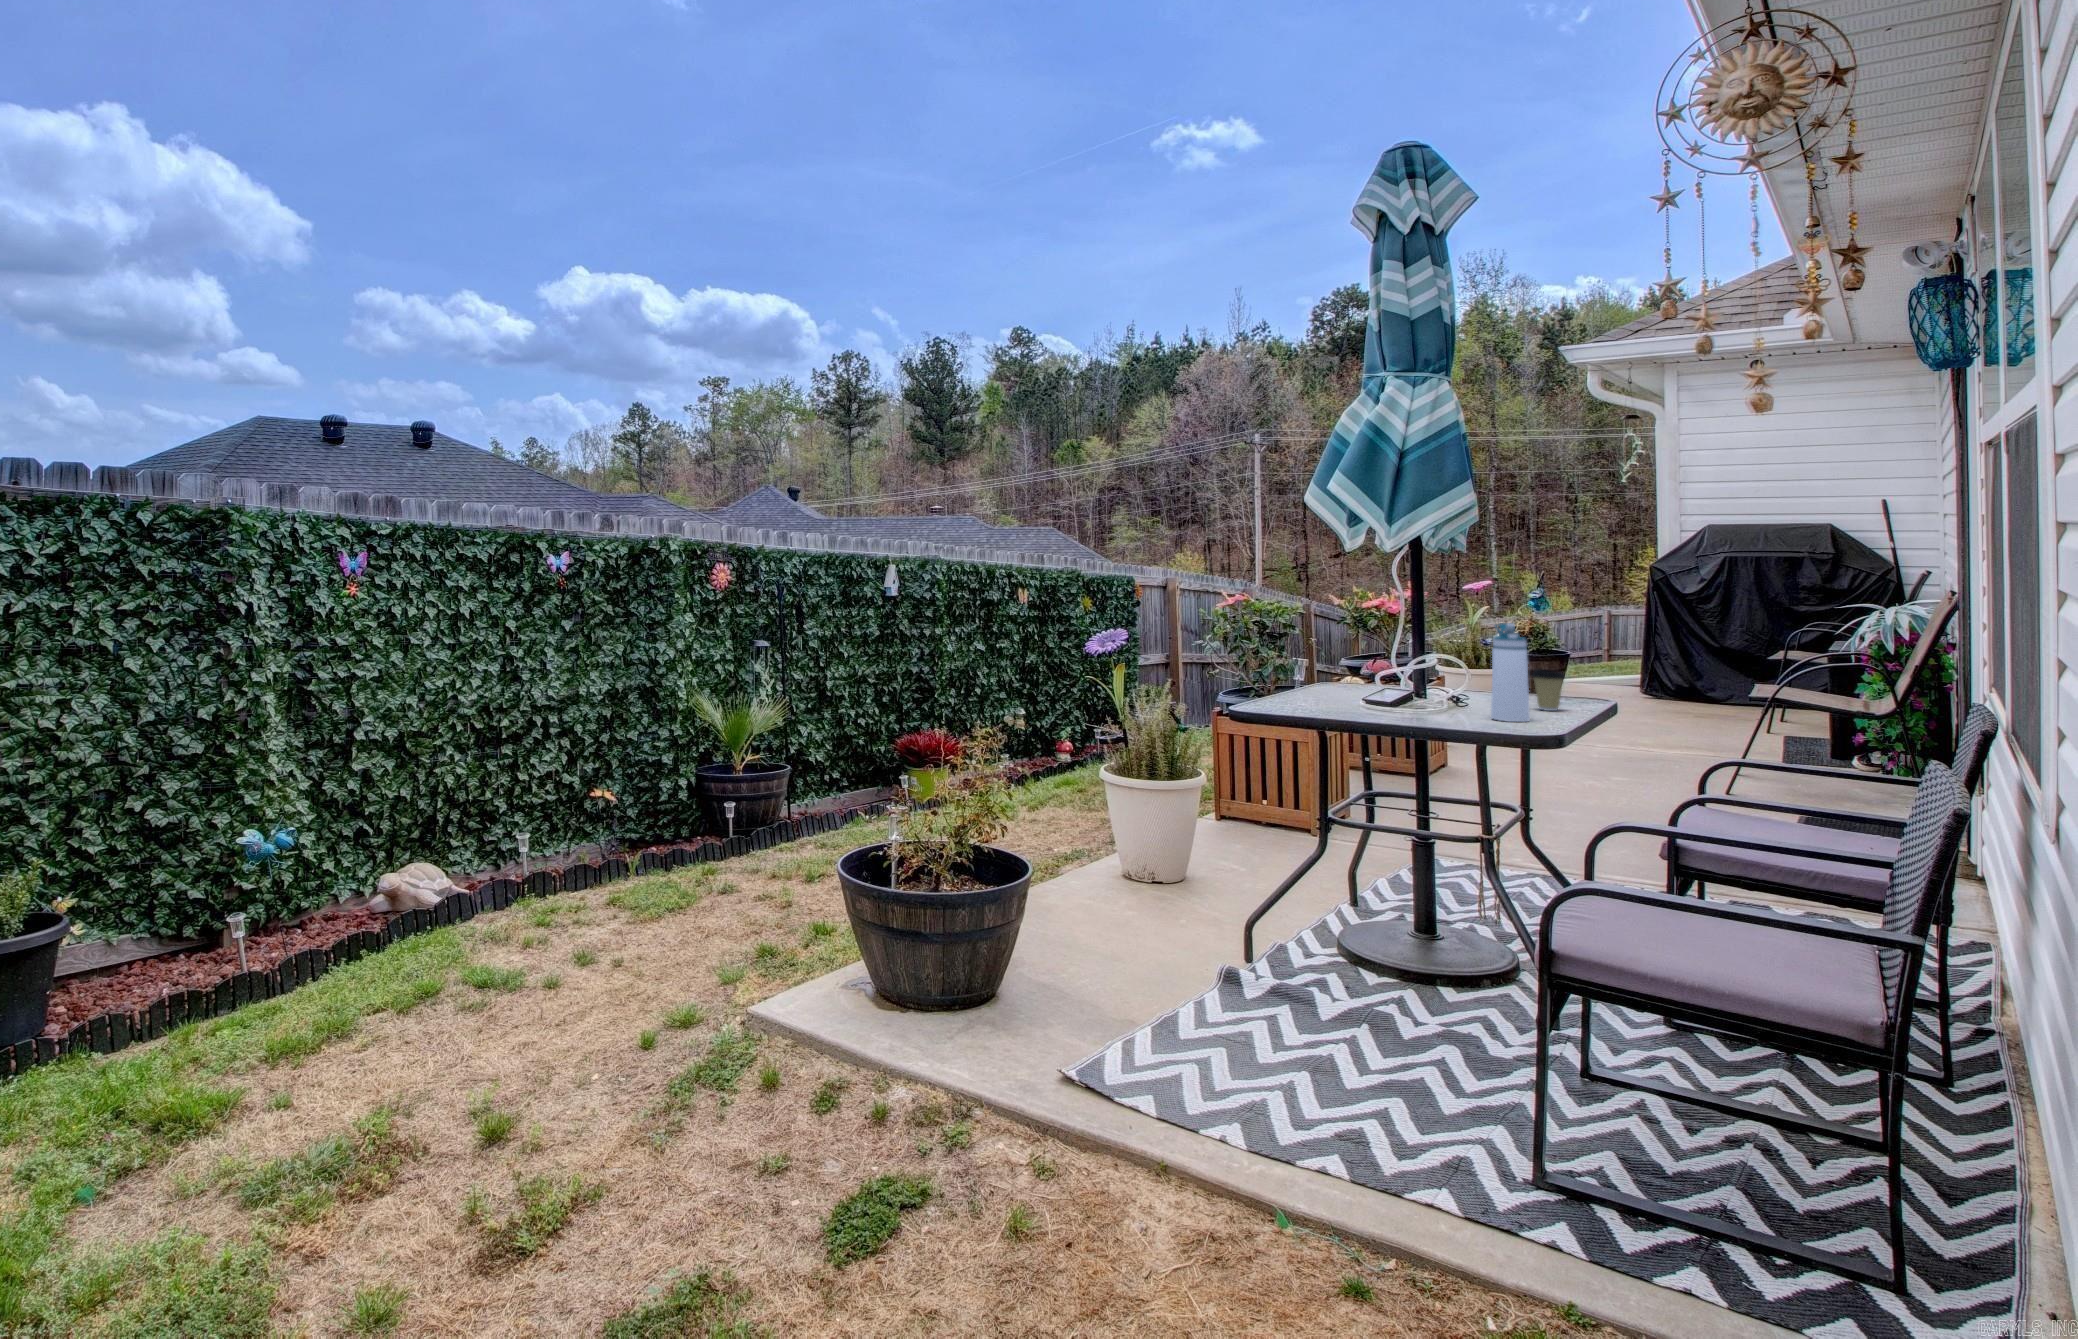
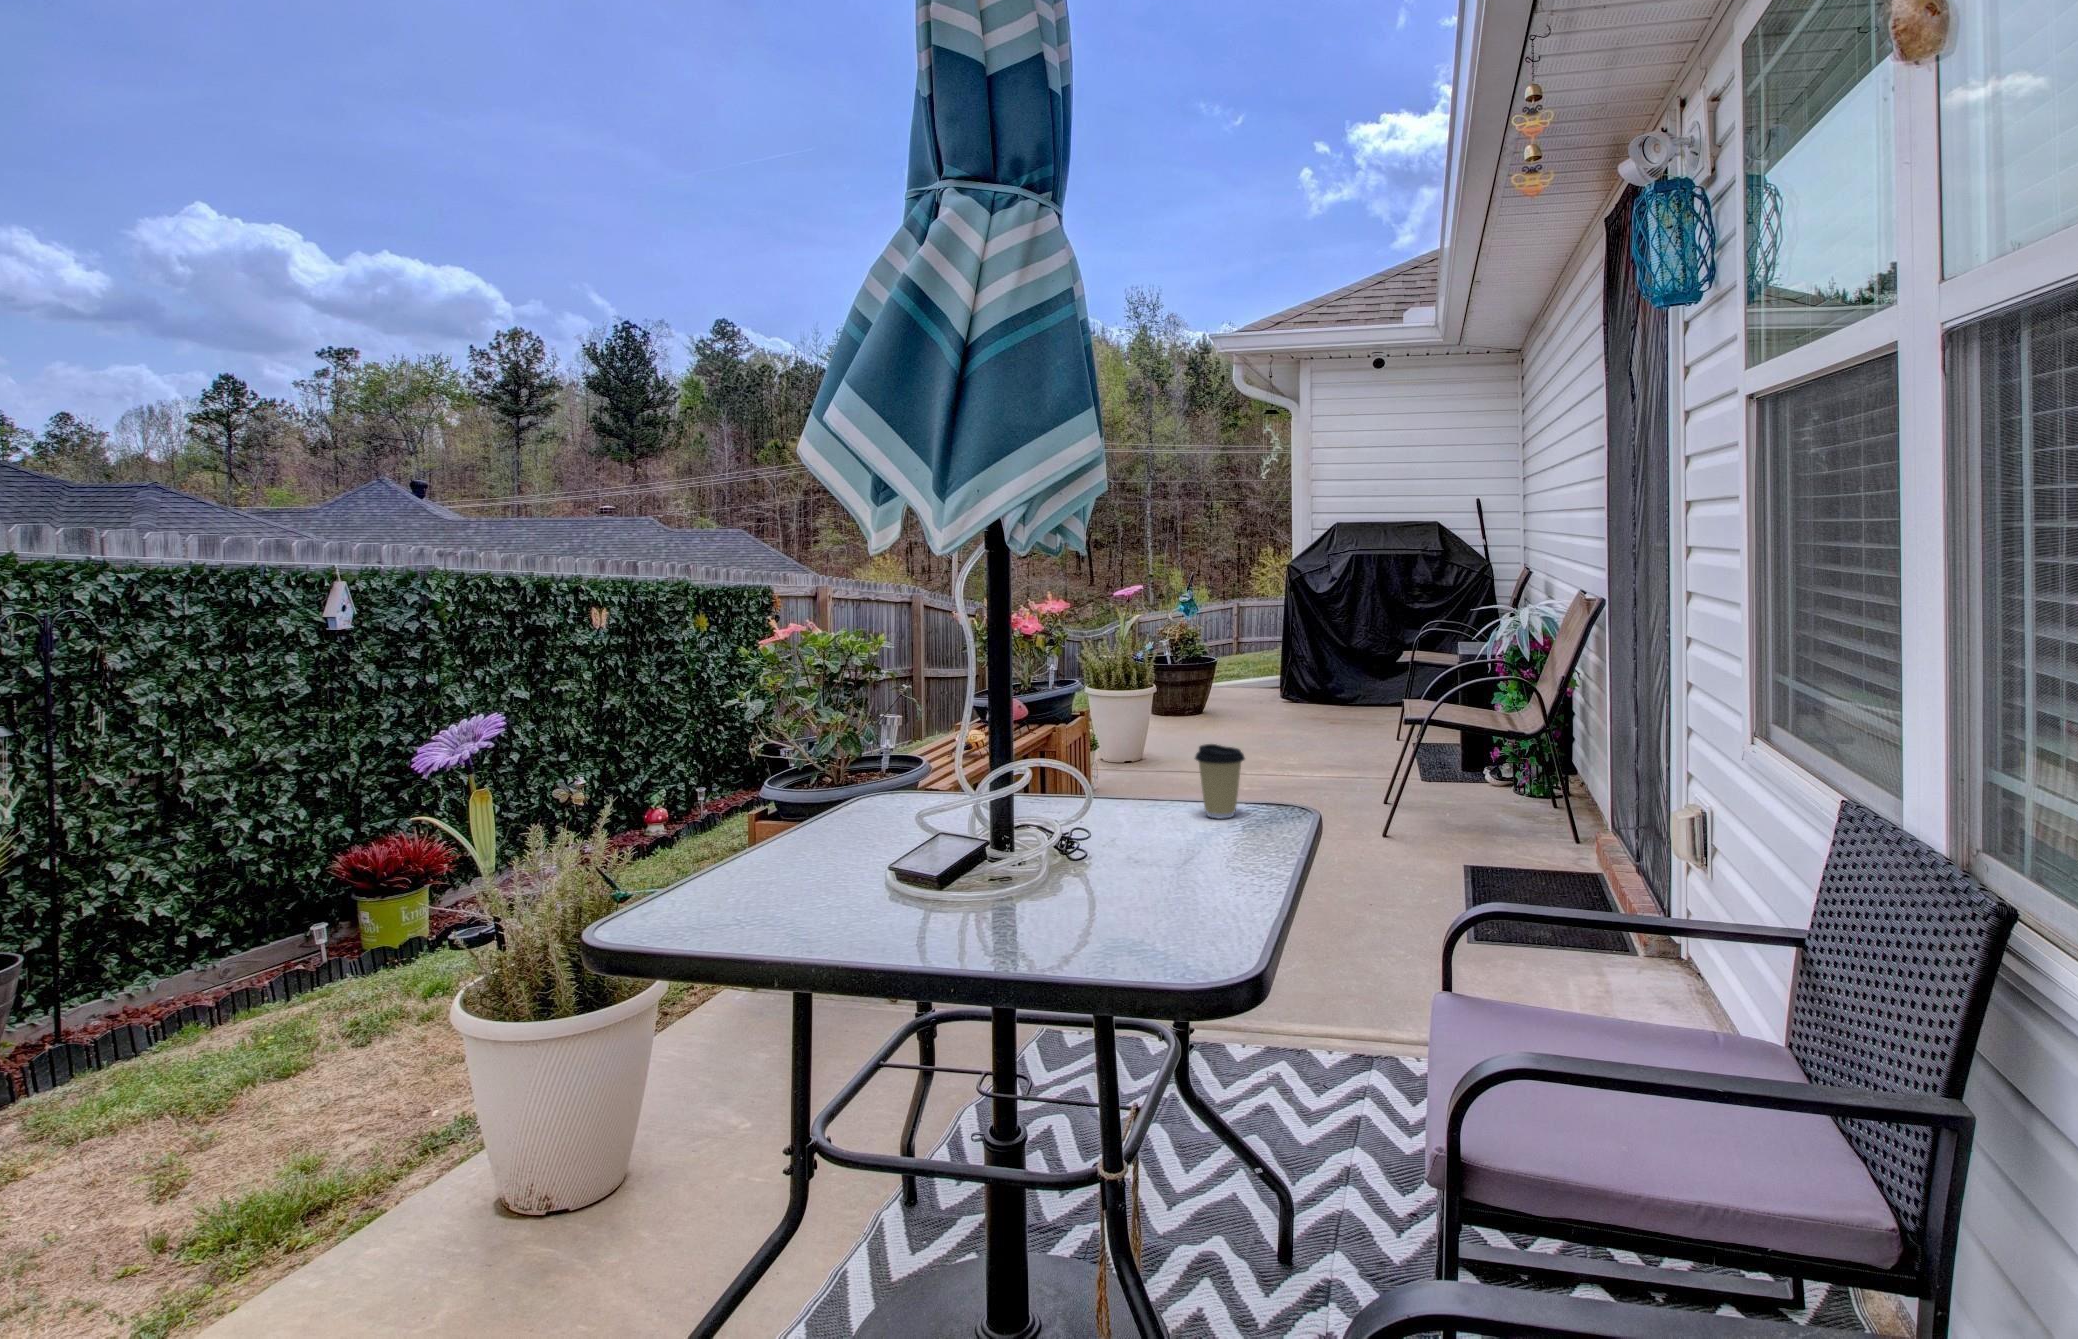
water bottle: present [1491,623,1530,722] -> none [1127,675,1191,873]

